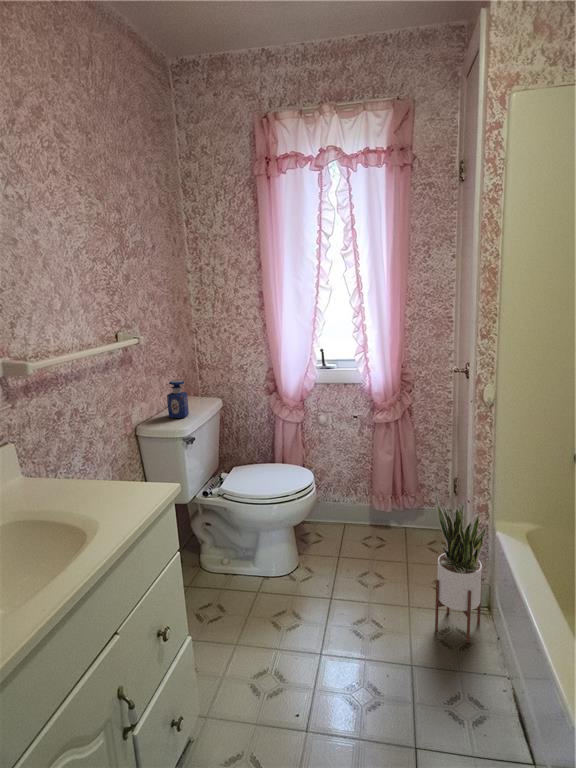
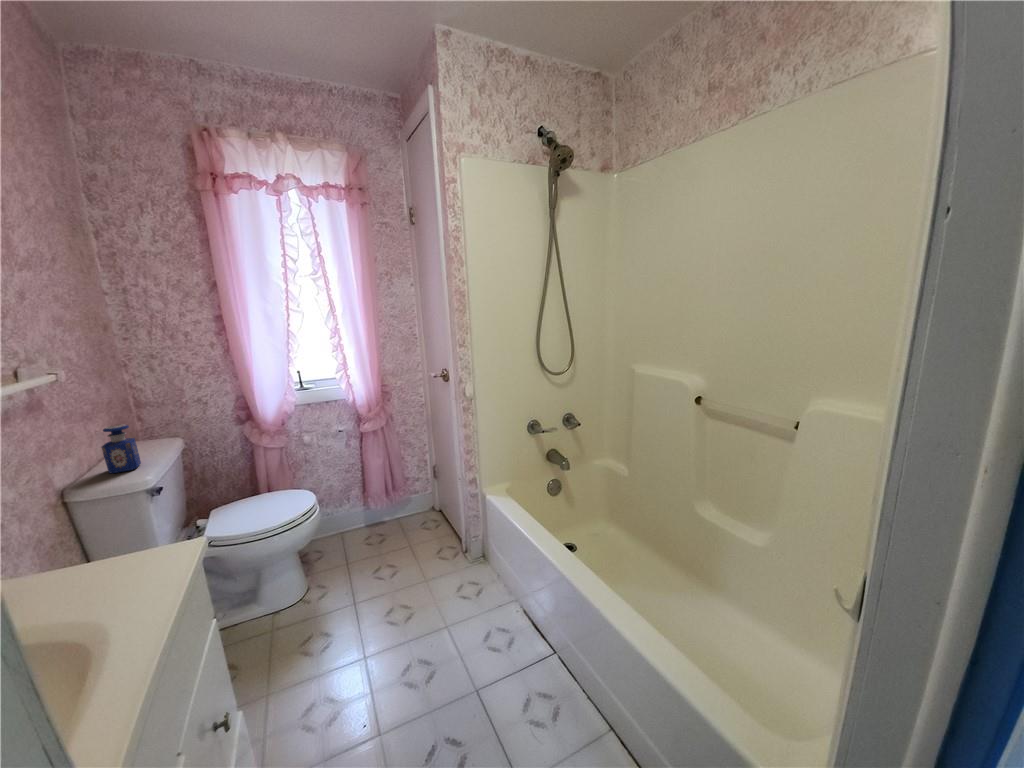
potted plant: present [434,489,486,643] -> none [435,472,483,586]

